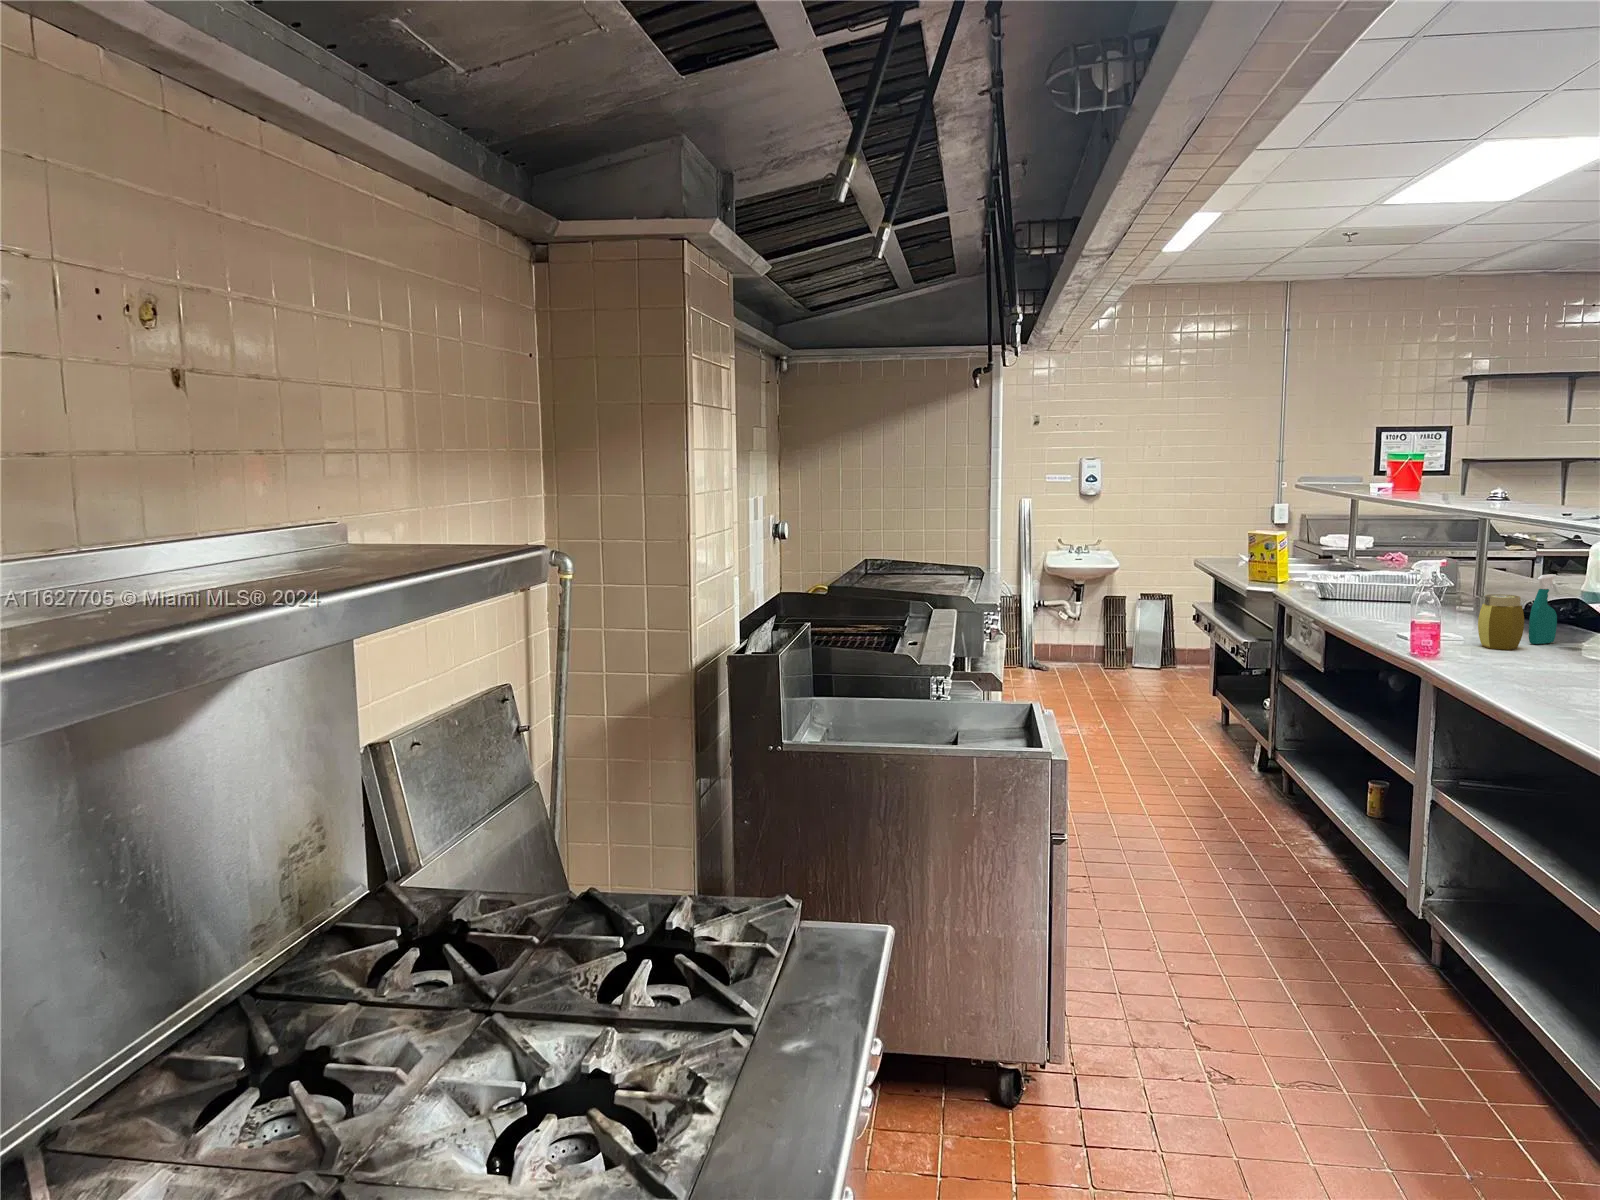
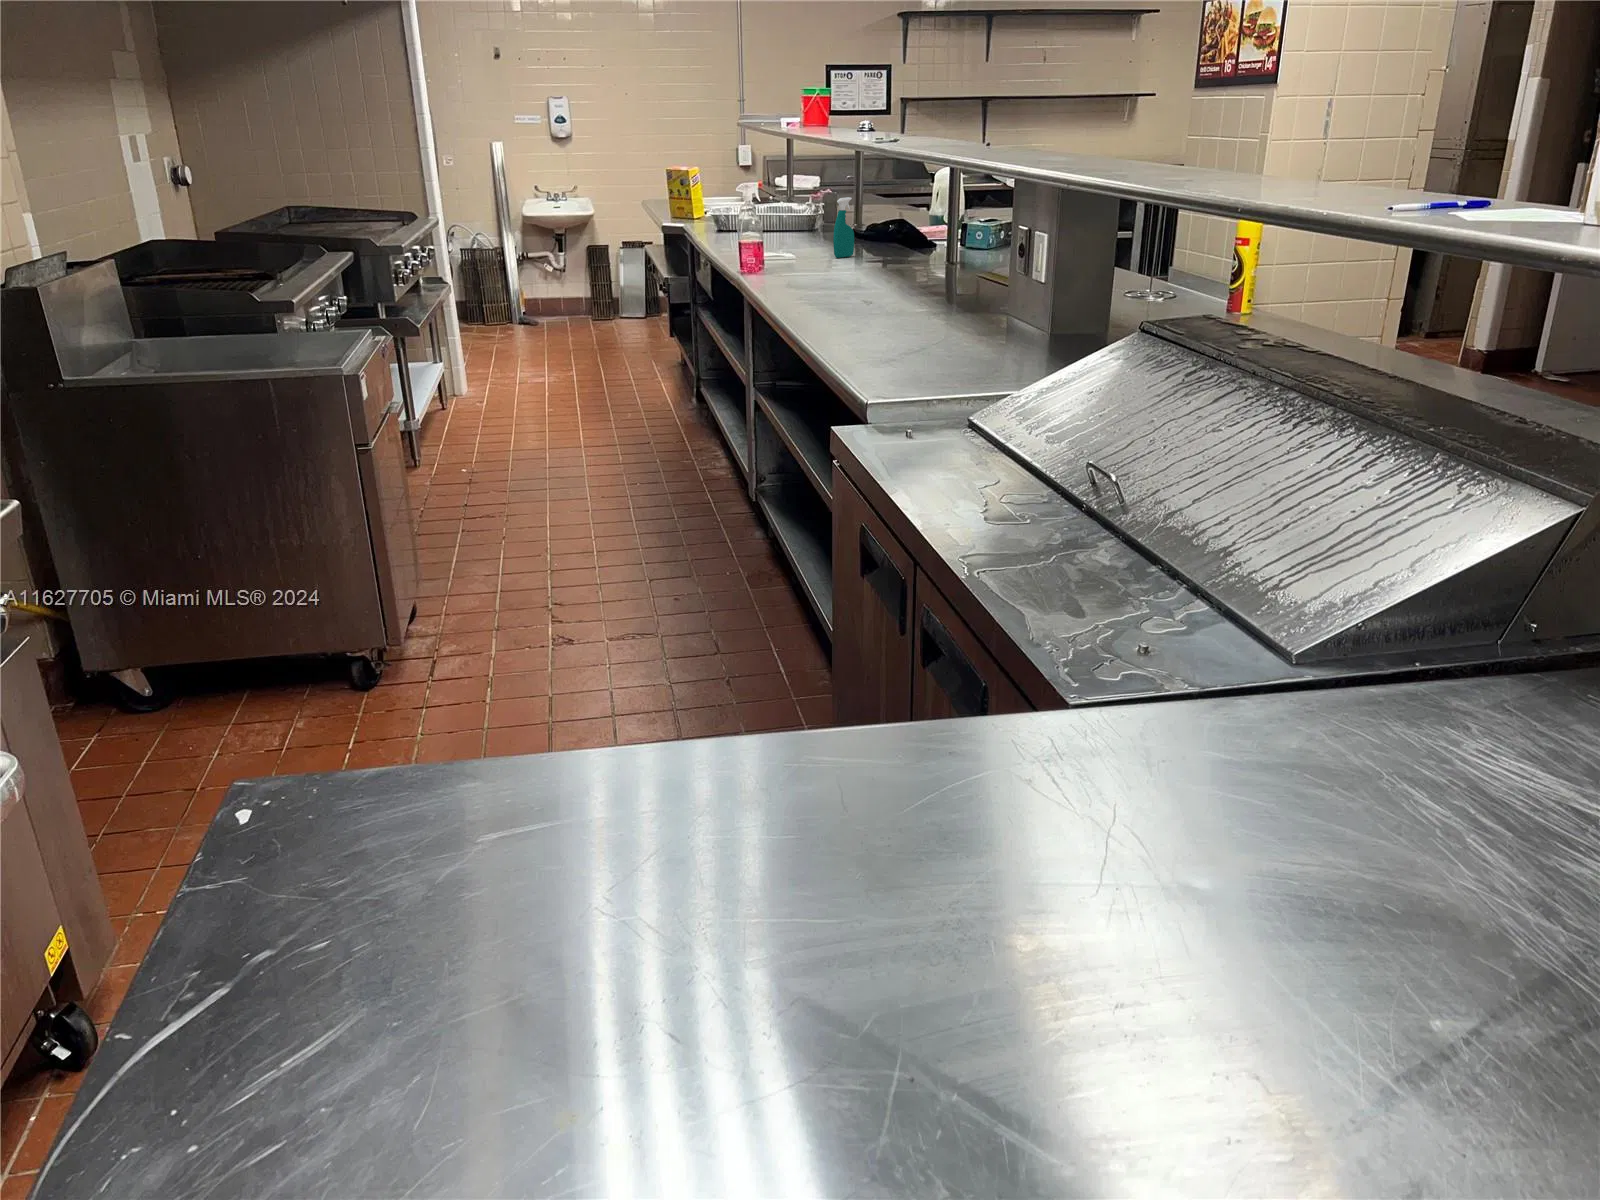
jar: present [1478,594,1524,650] -> none [793,216,823,263]

